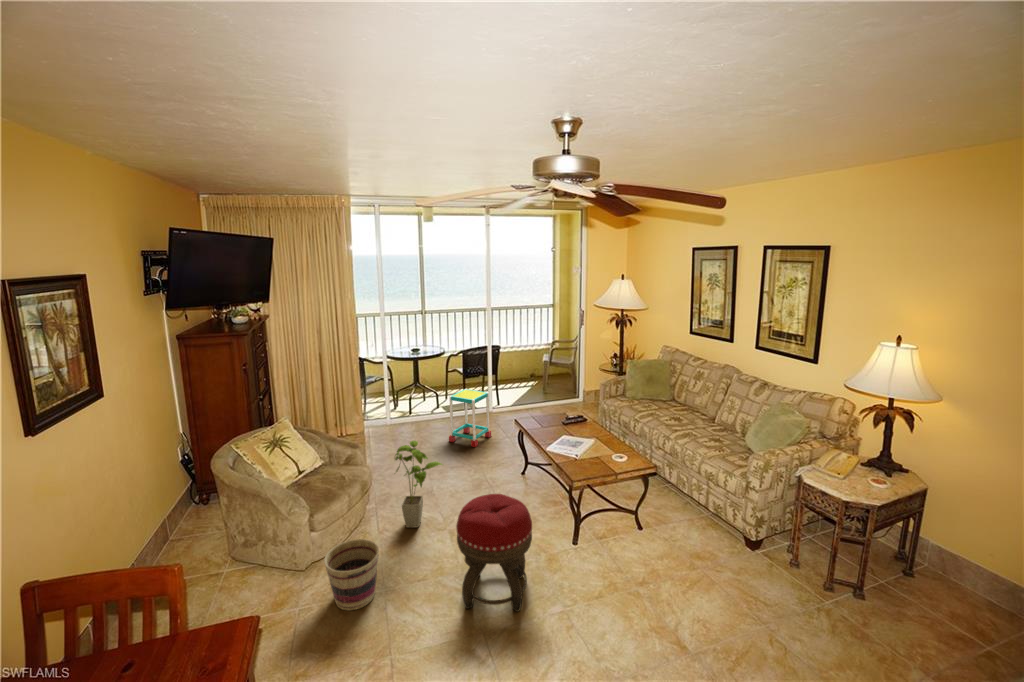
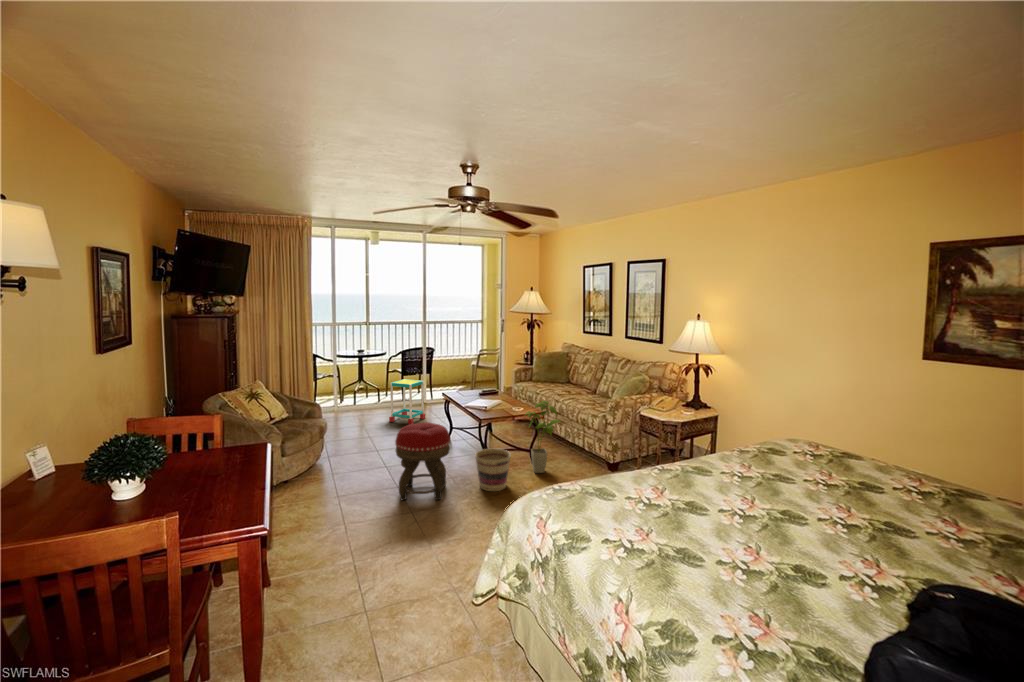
house plant: present [395,441,443,527] -> present [526,401,560,473]
basket: present [324,539,379,610] -> present [476,449,511,491]

